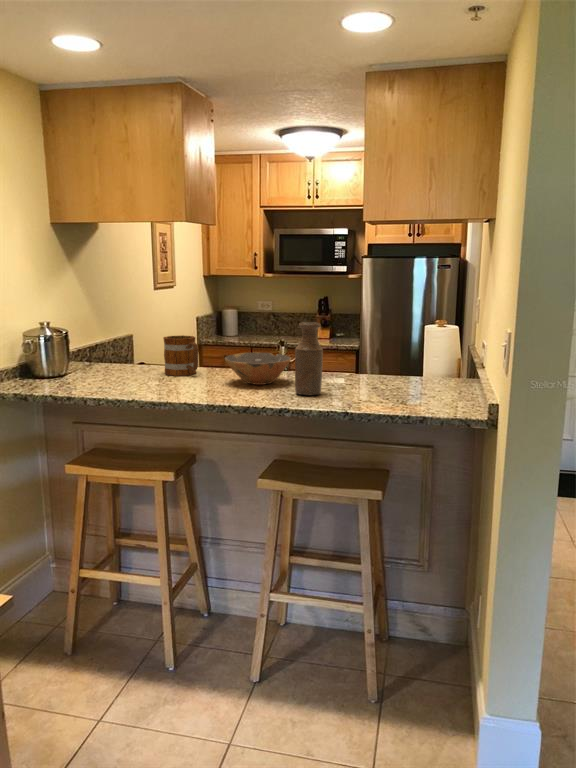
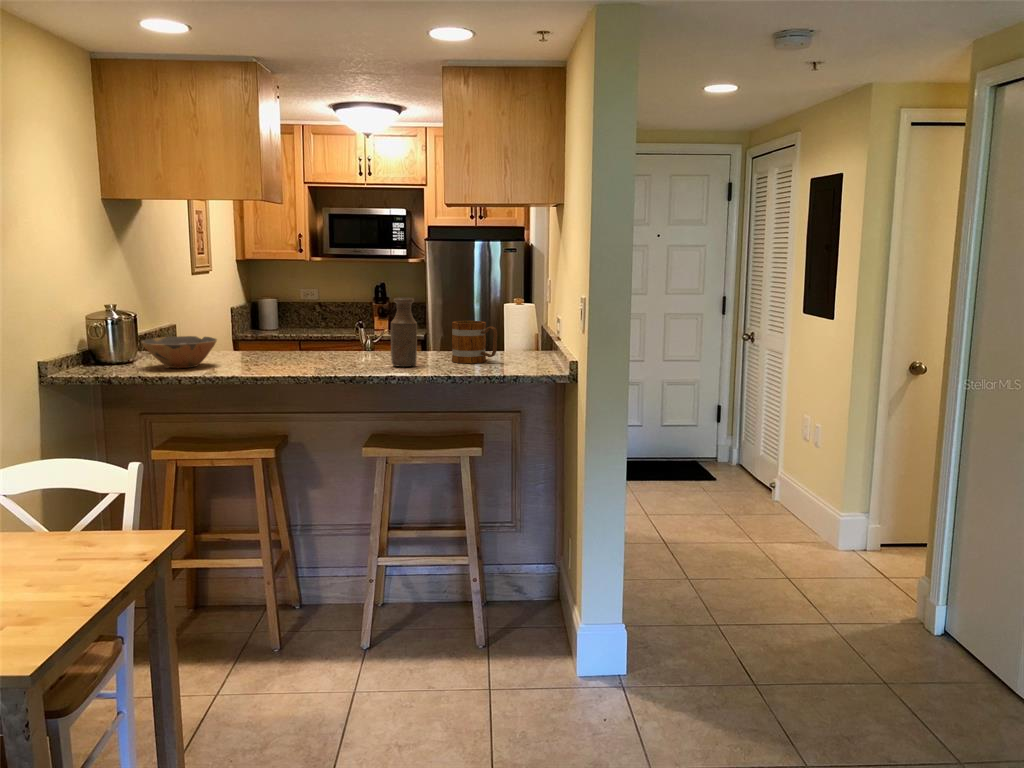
mug: present [163,335,198,376] -> present [452,321,498,363]
bowl: present [225,353,291,385] -> present [142,336,217,368]

